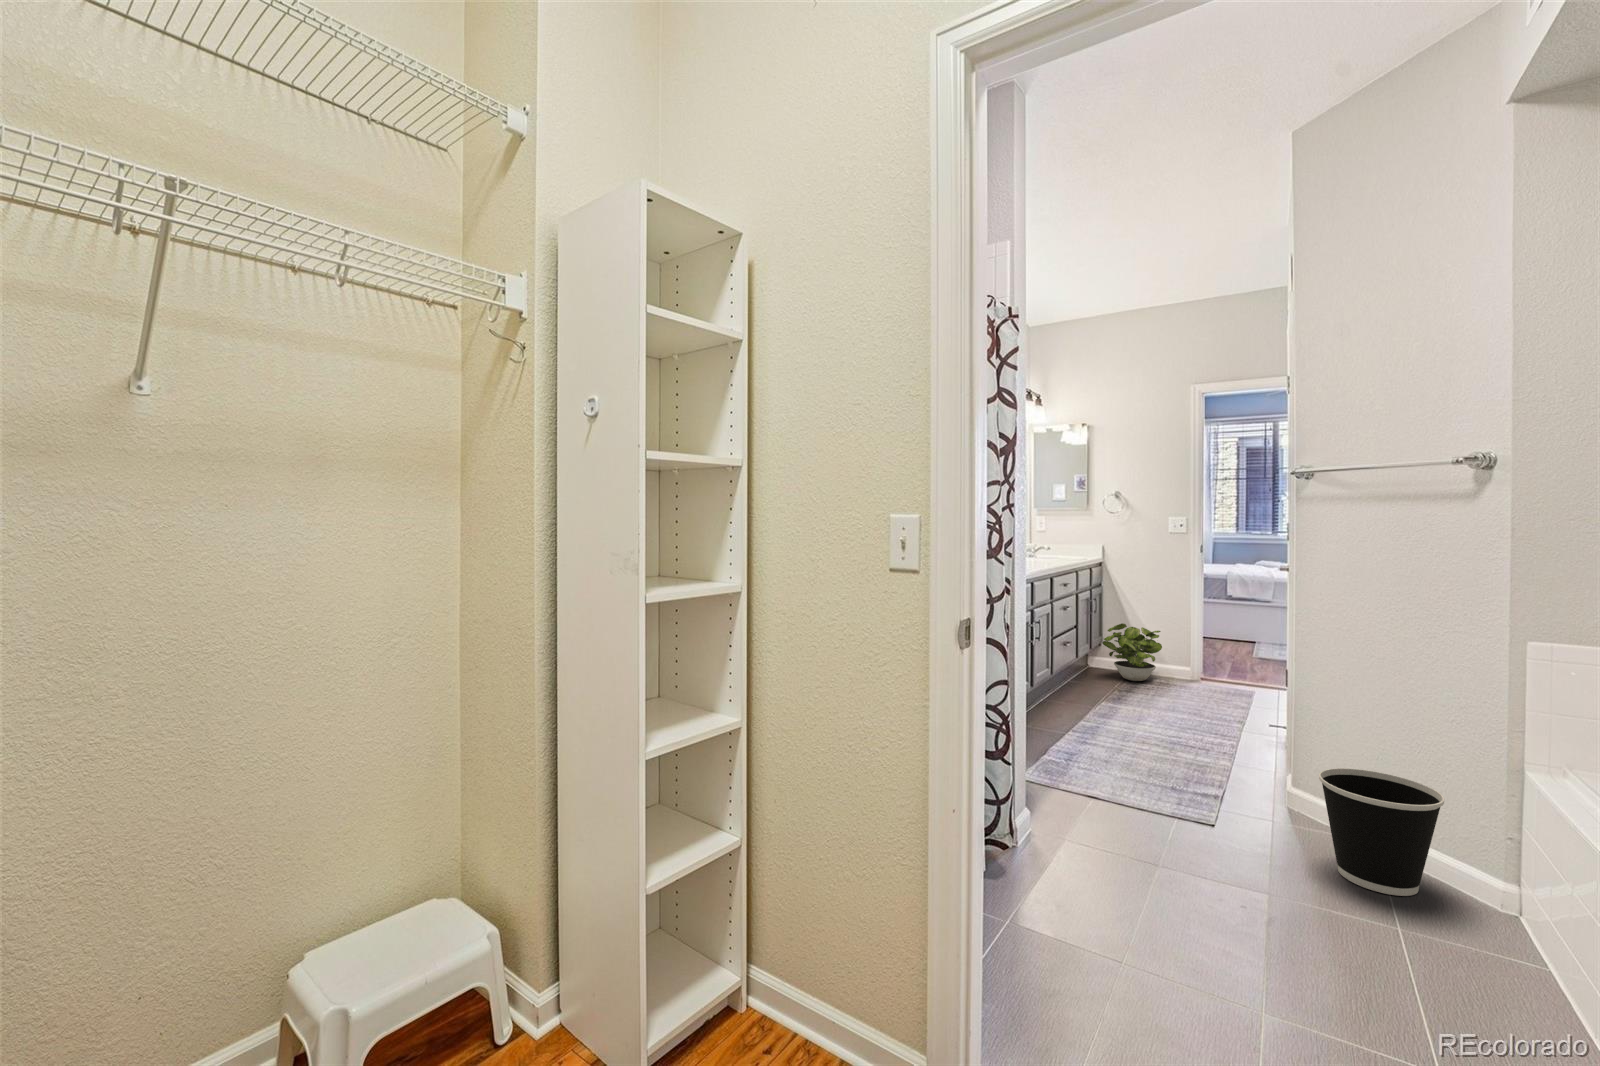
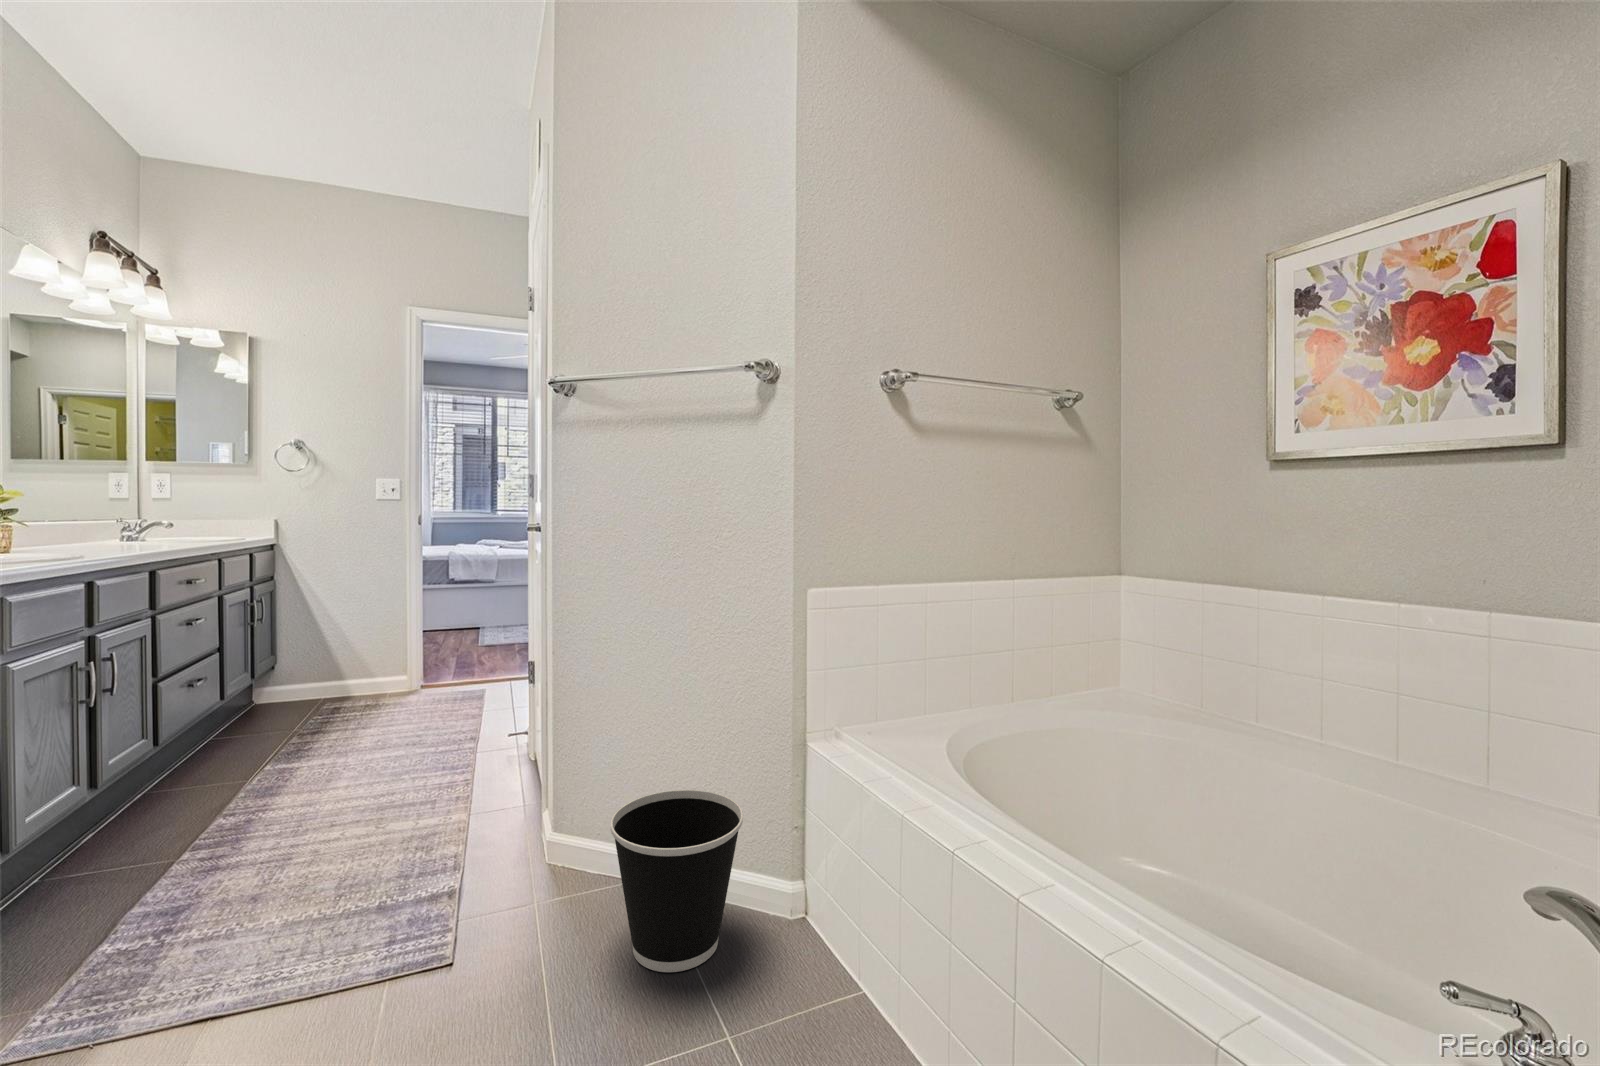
potted plant: present [1102,623,1162,681] -> none [273,632,370,712]

